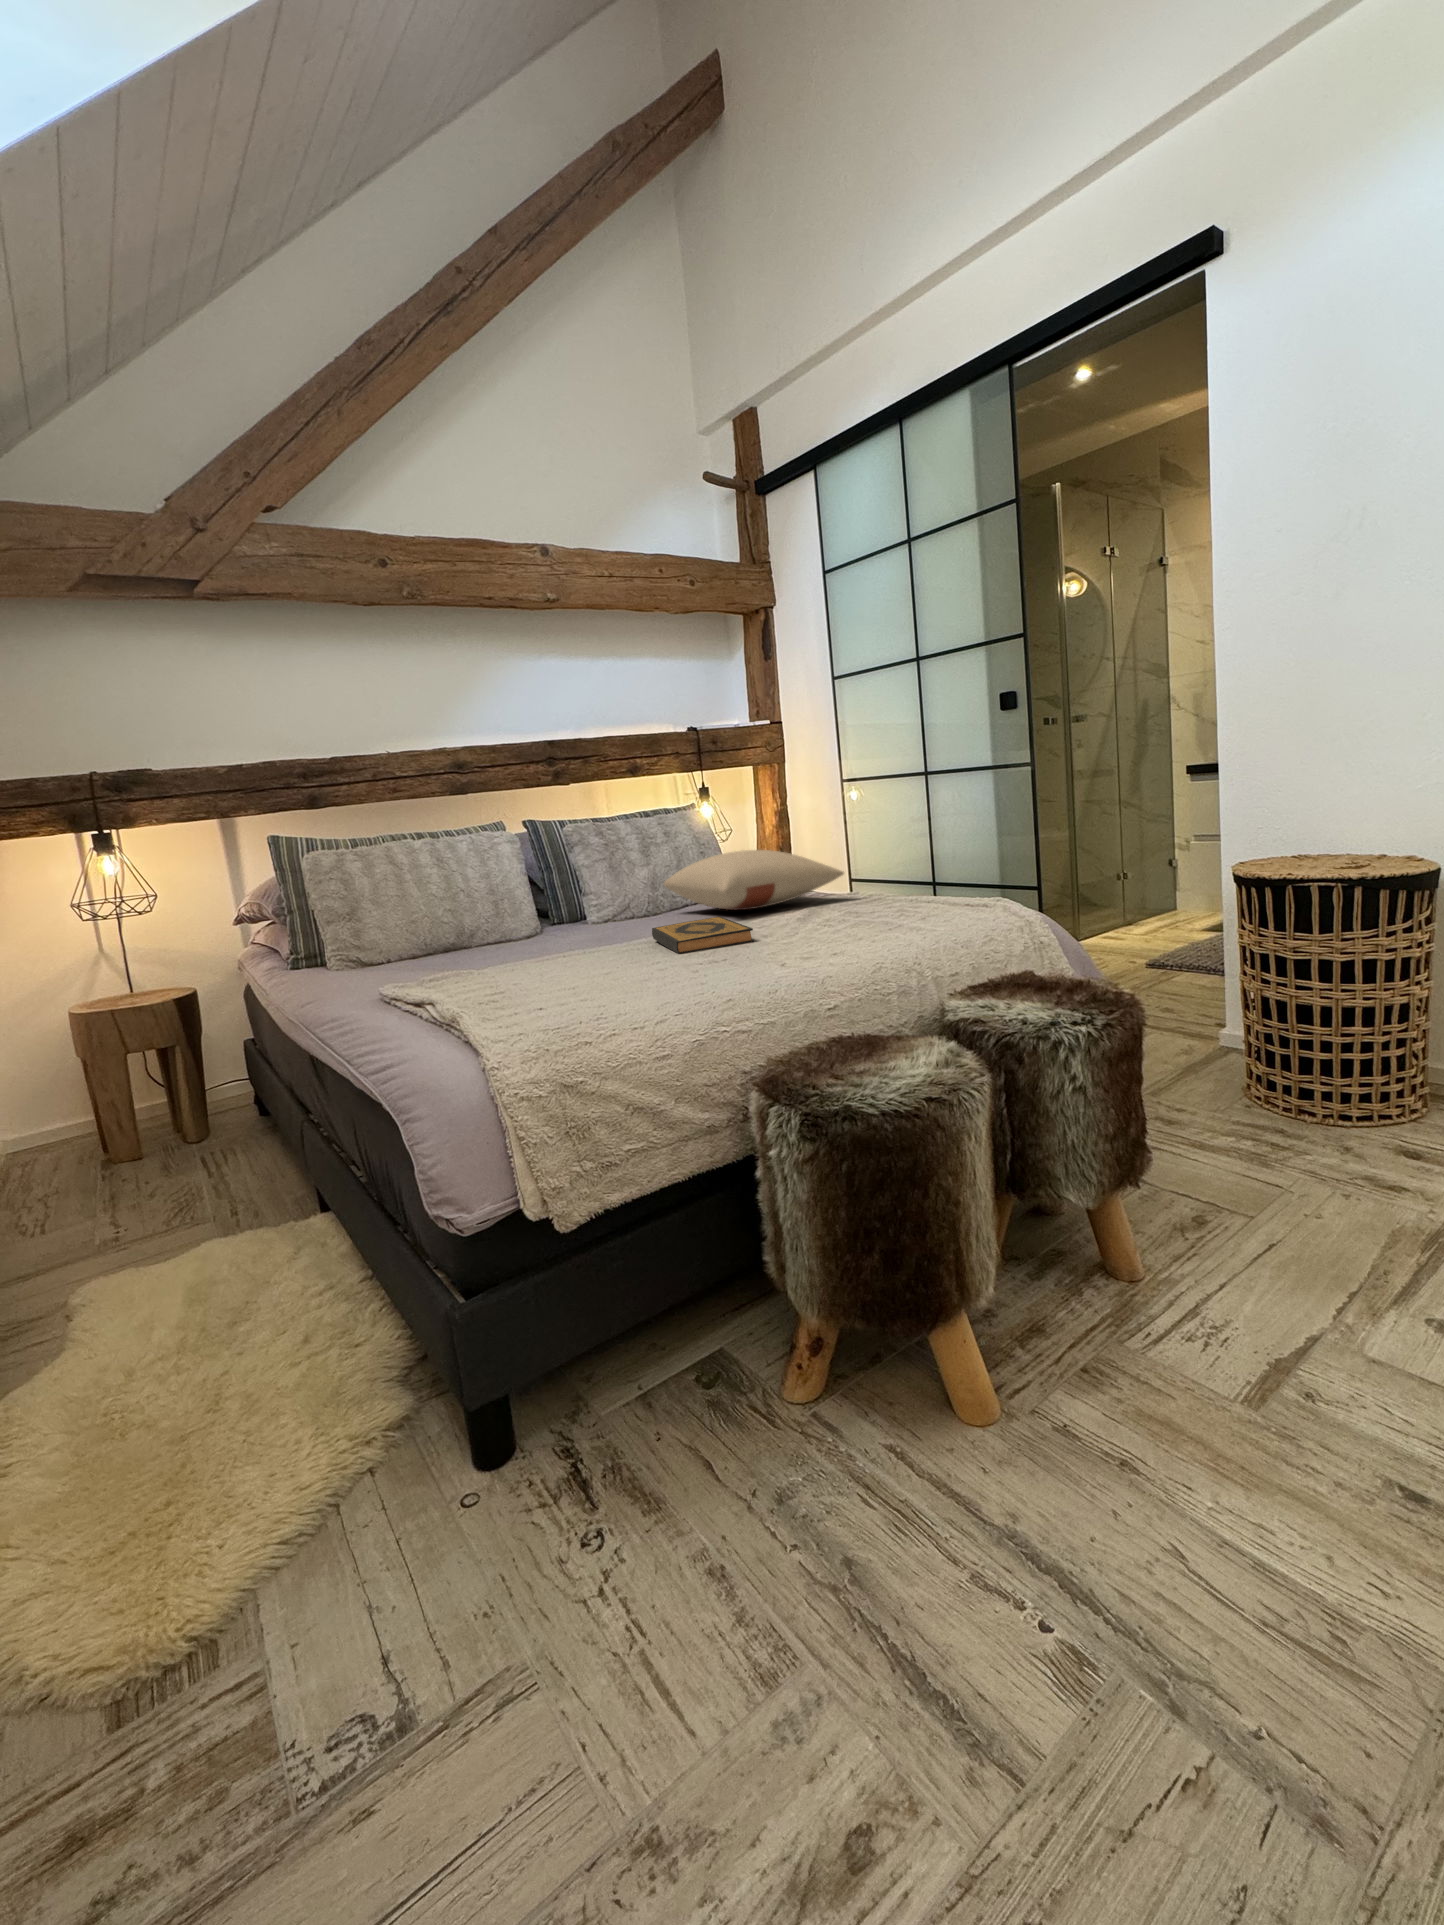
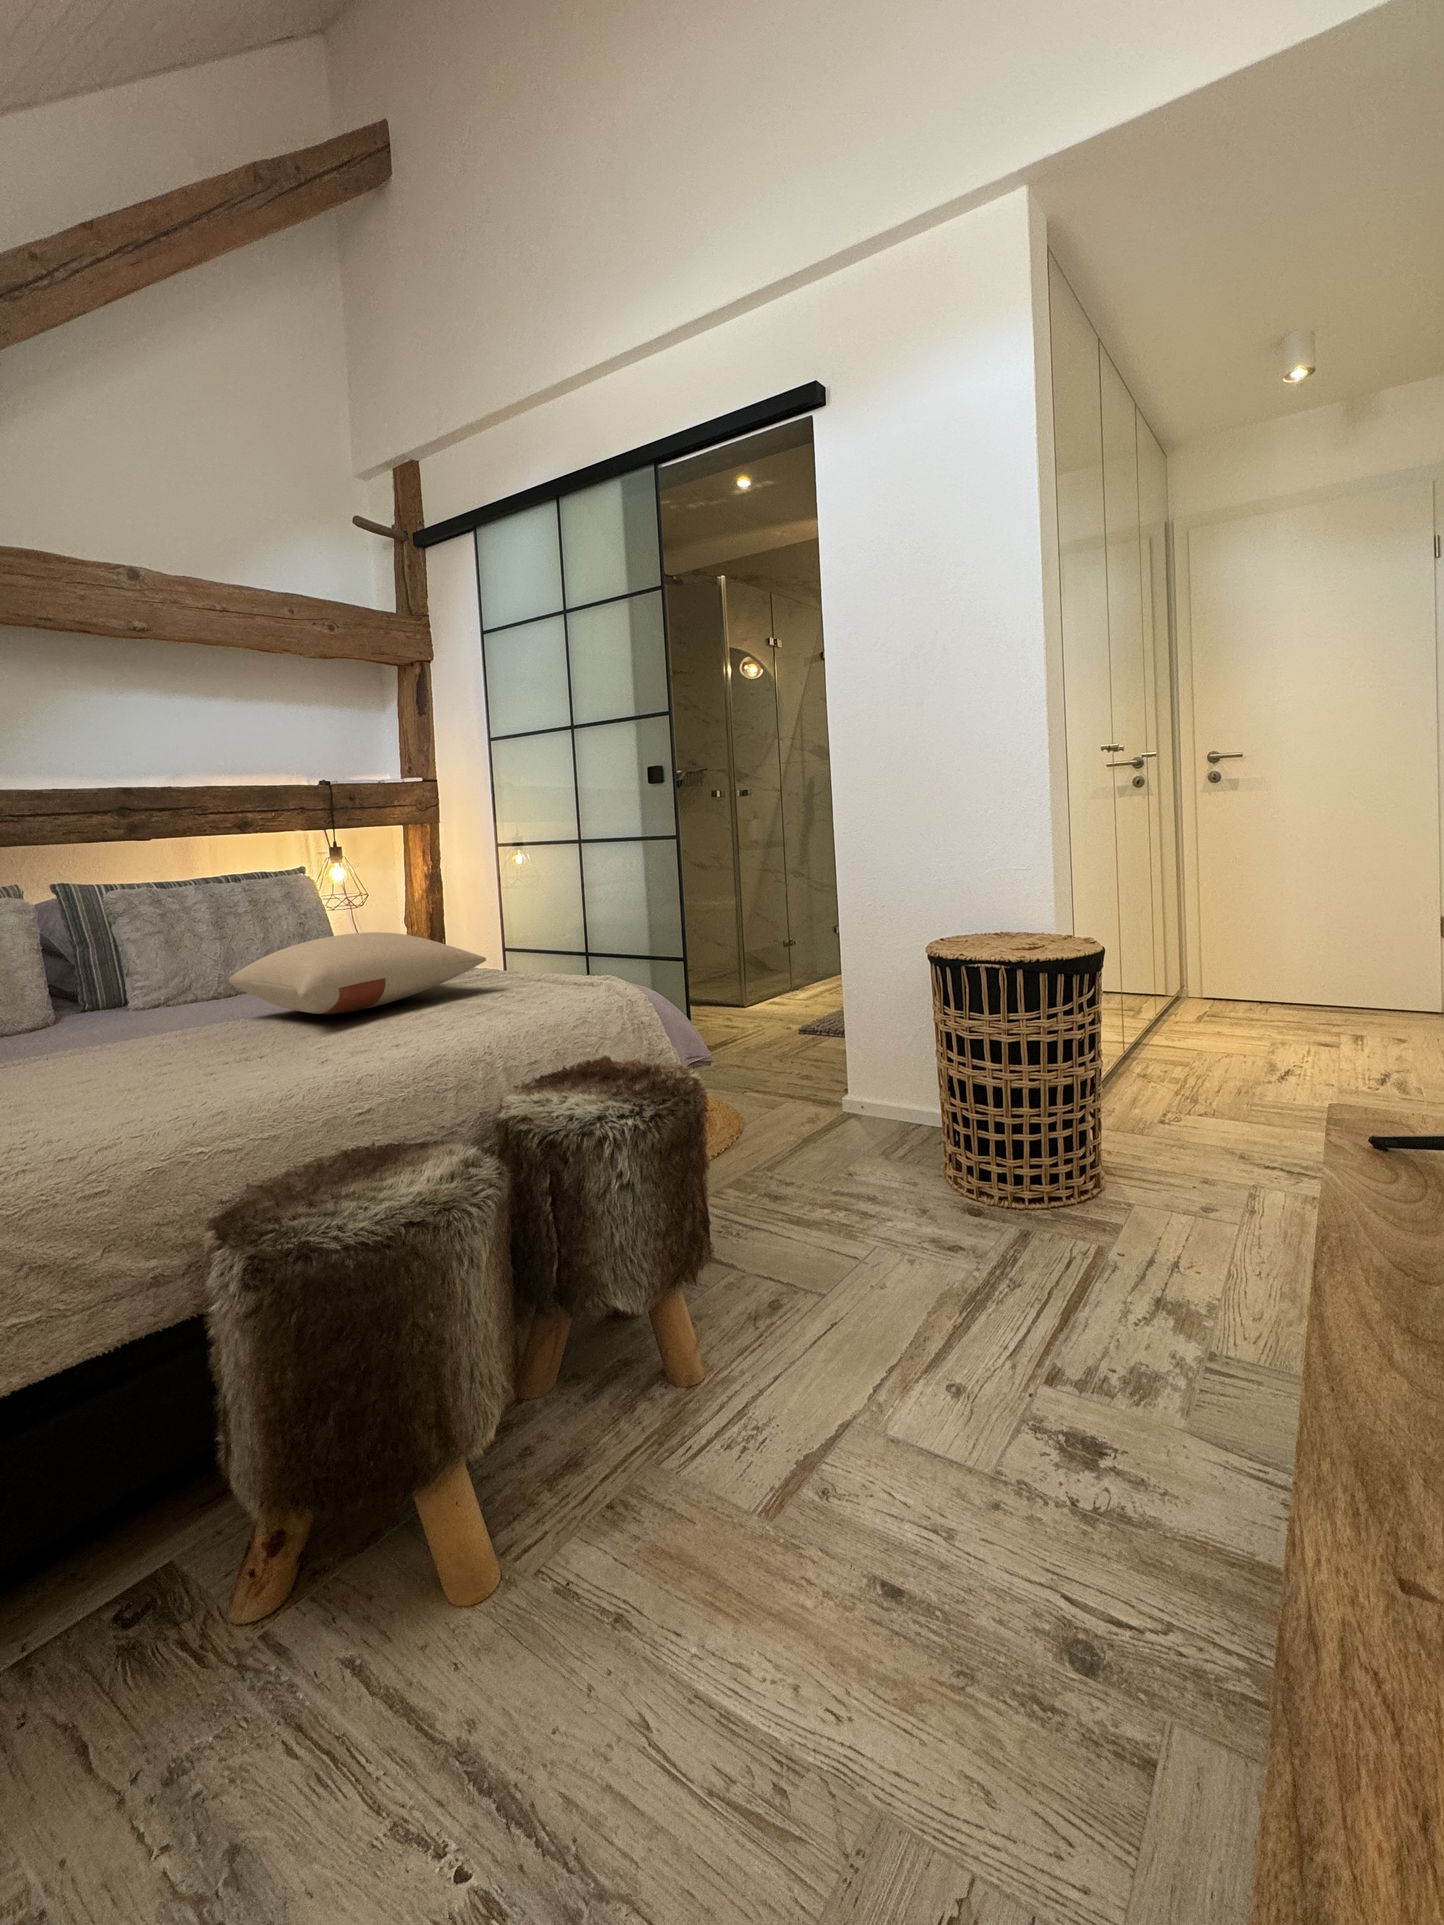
hardback book: present [652,917,754,954] -> none [148,1038,310,1123]

